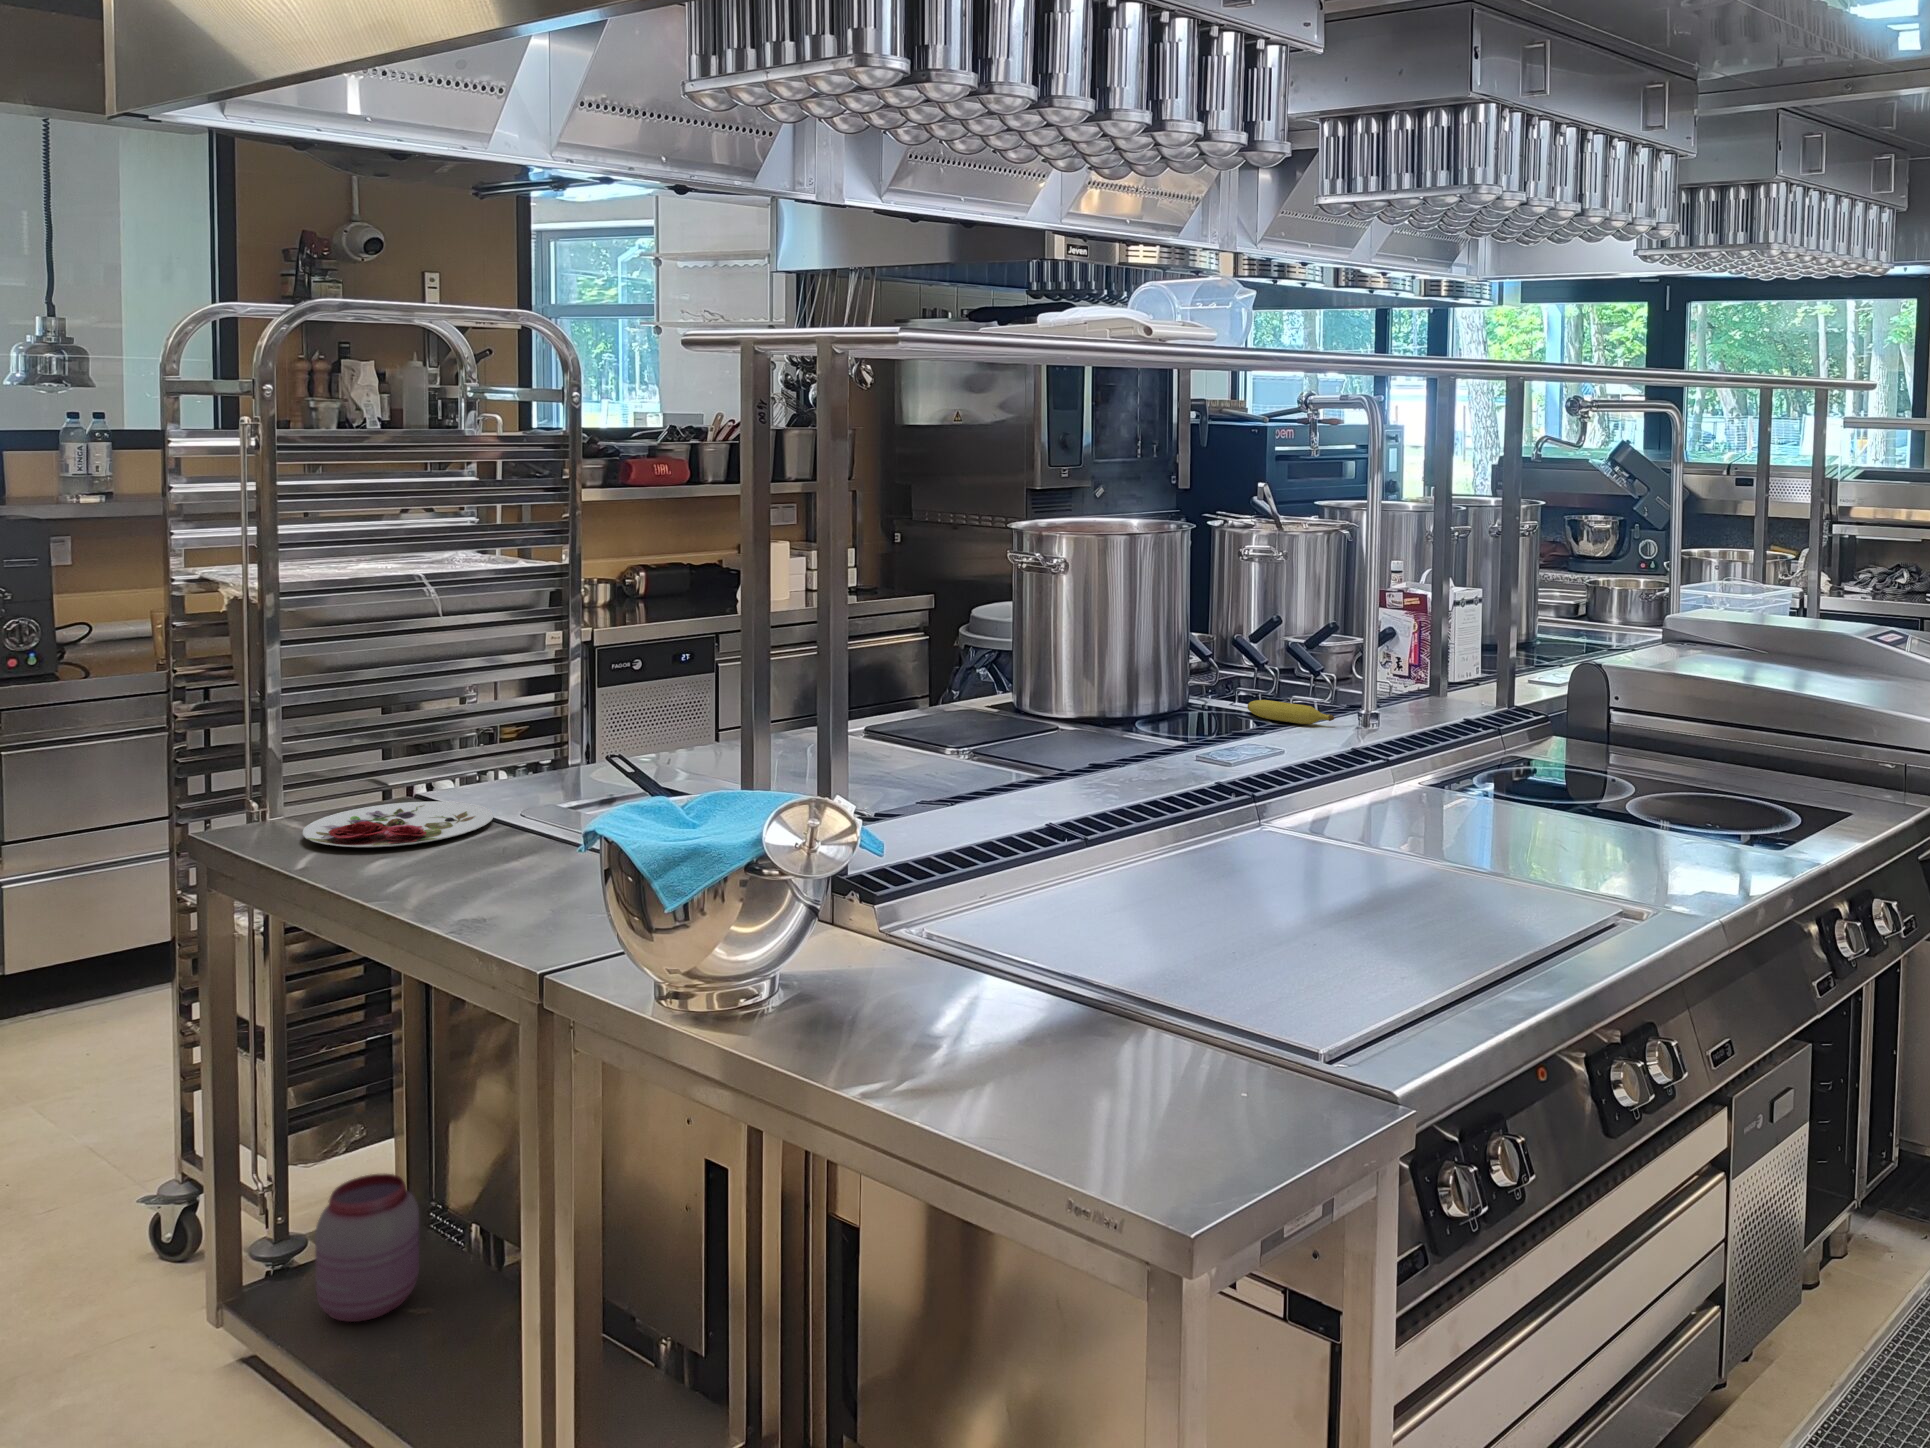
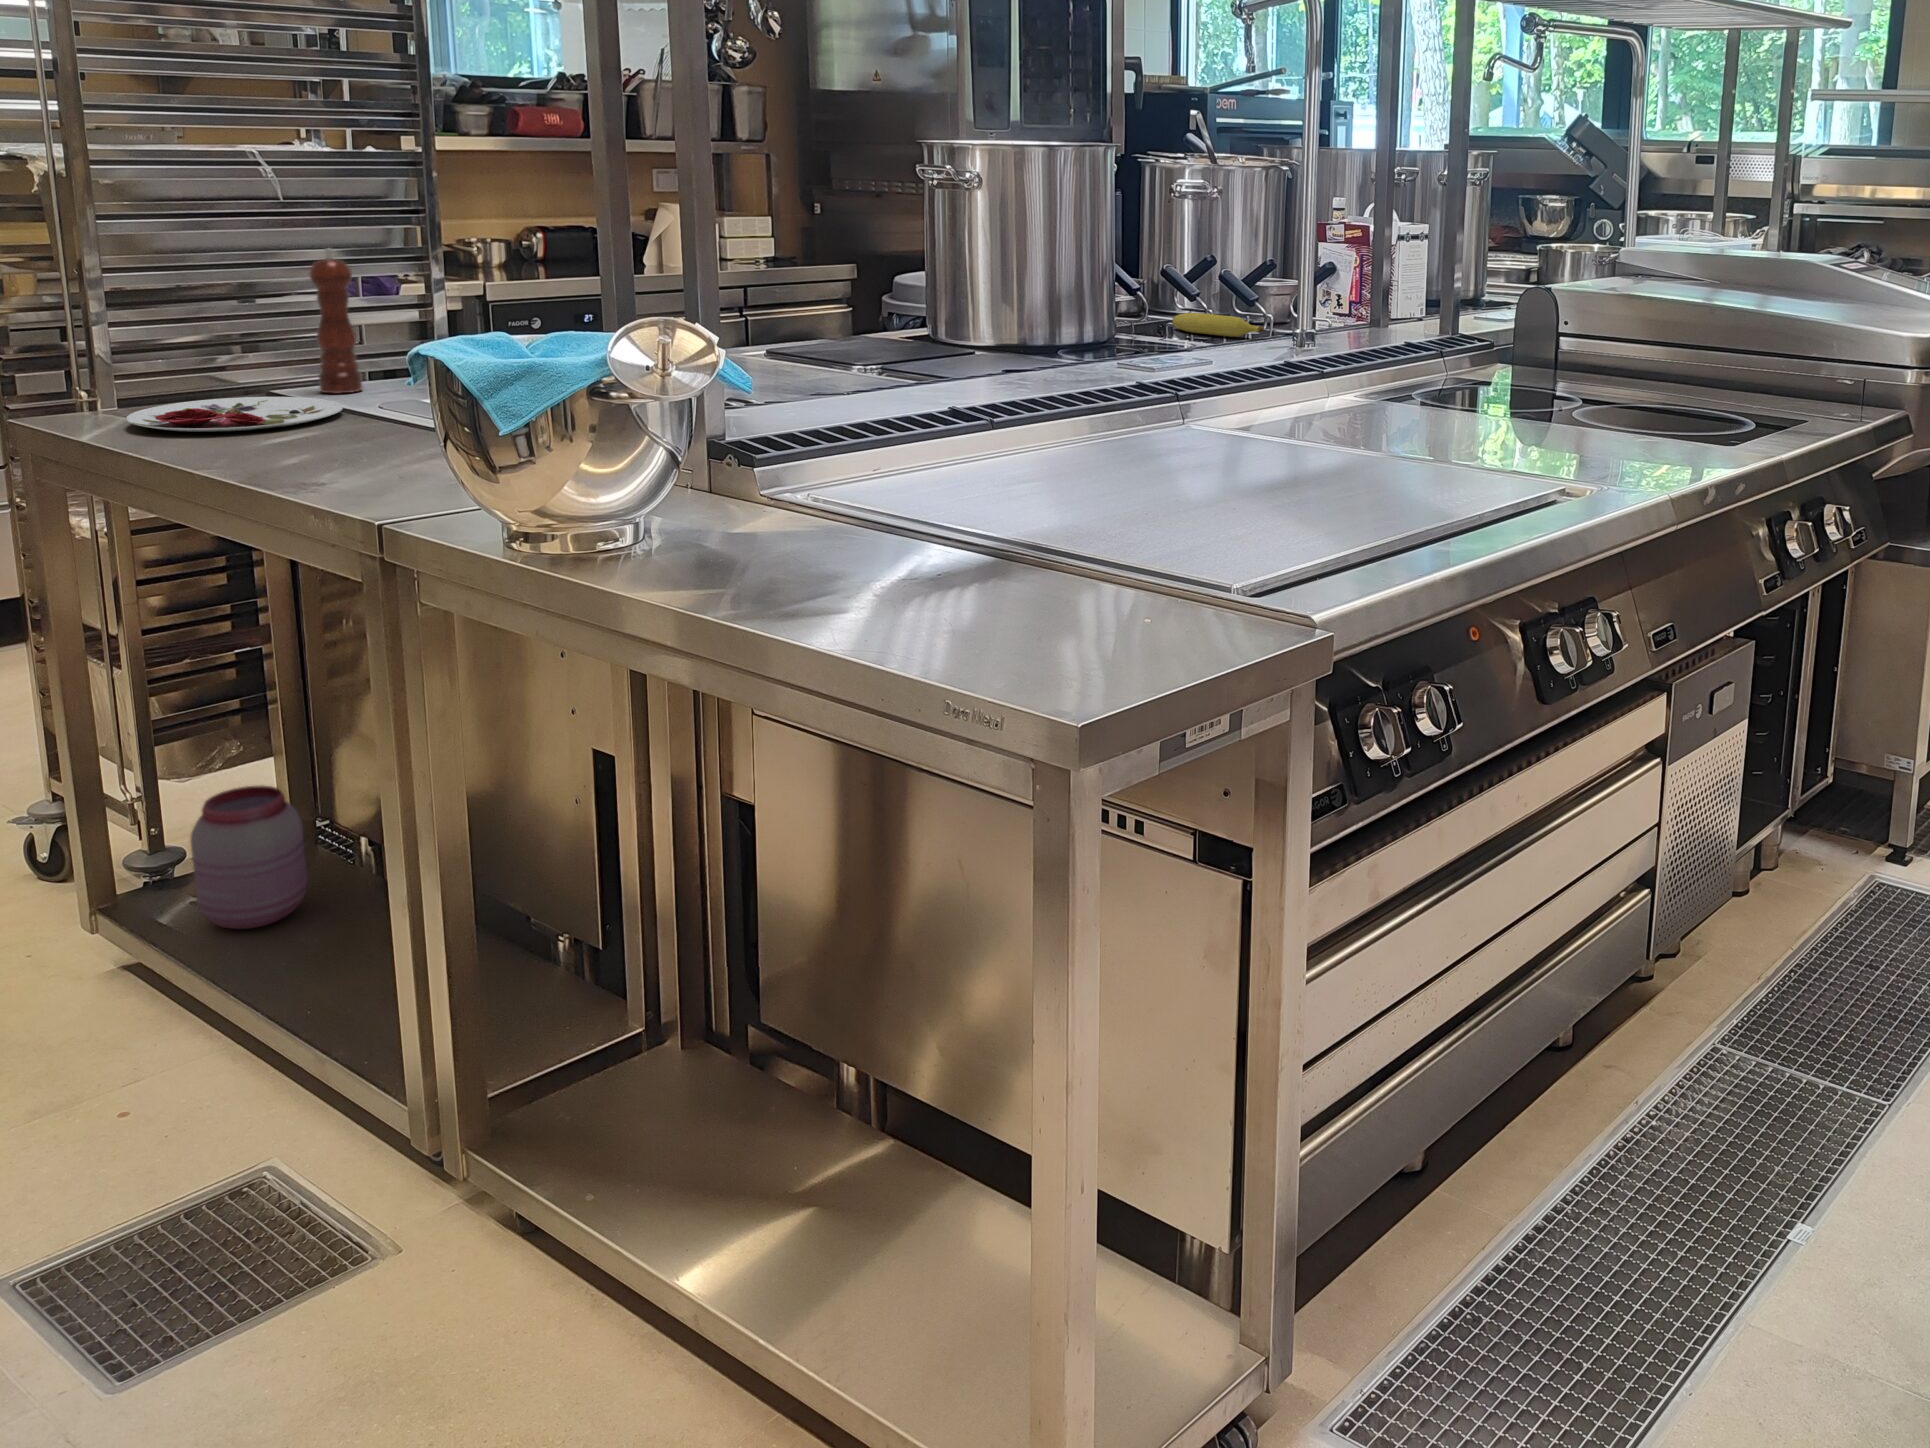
pepper mill: none [469,660,507,793] -> present [310,248,362,393]

